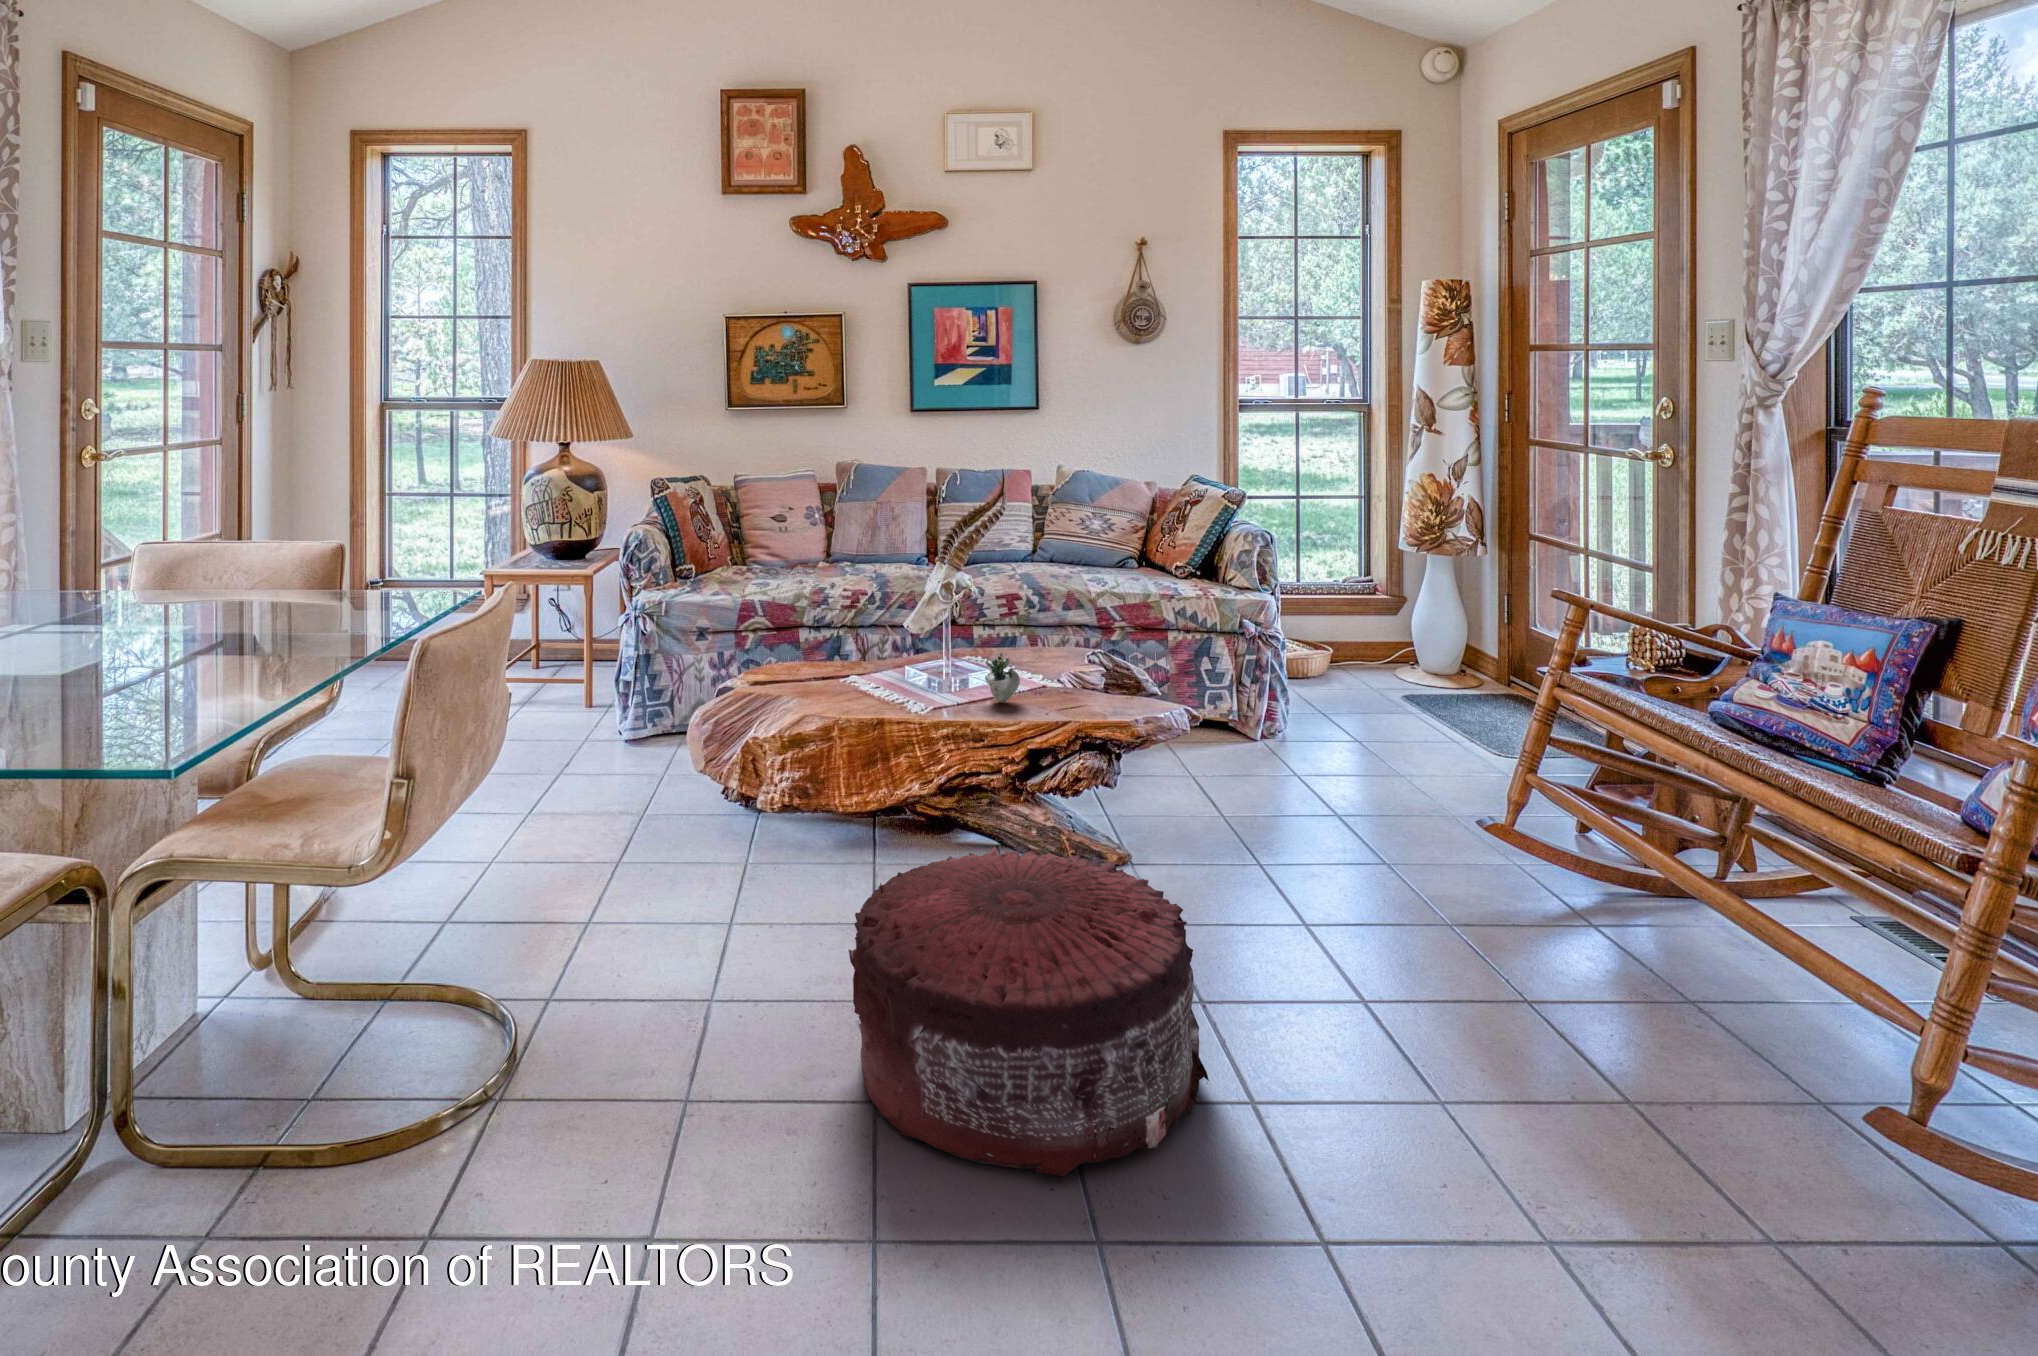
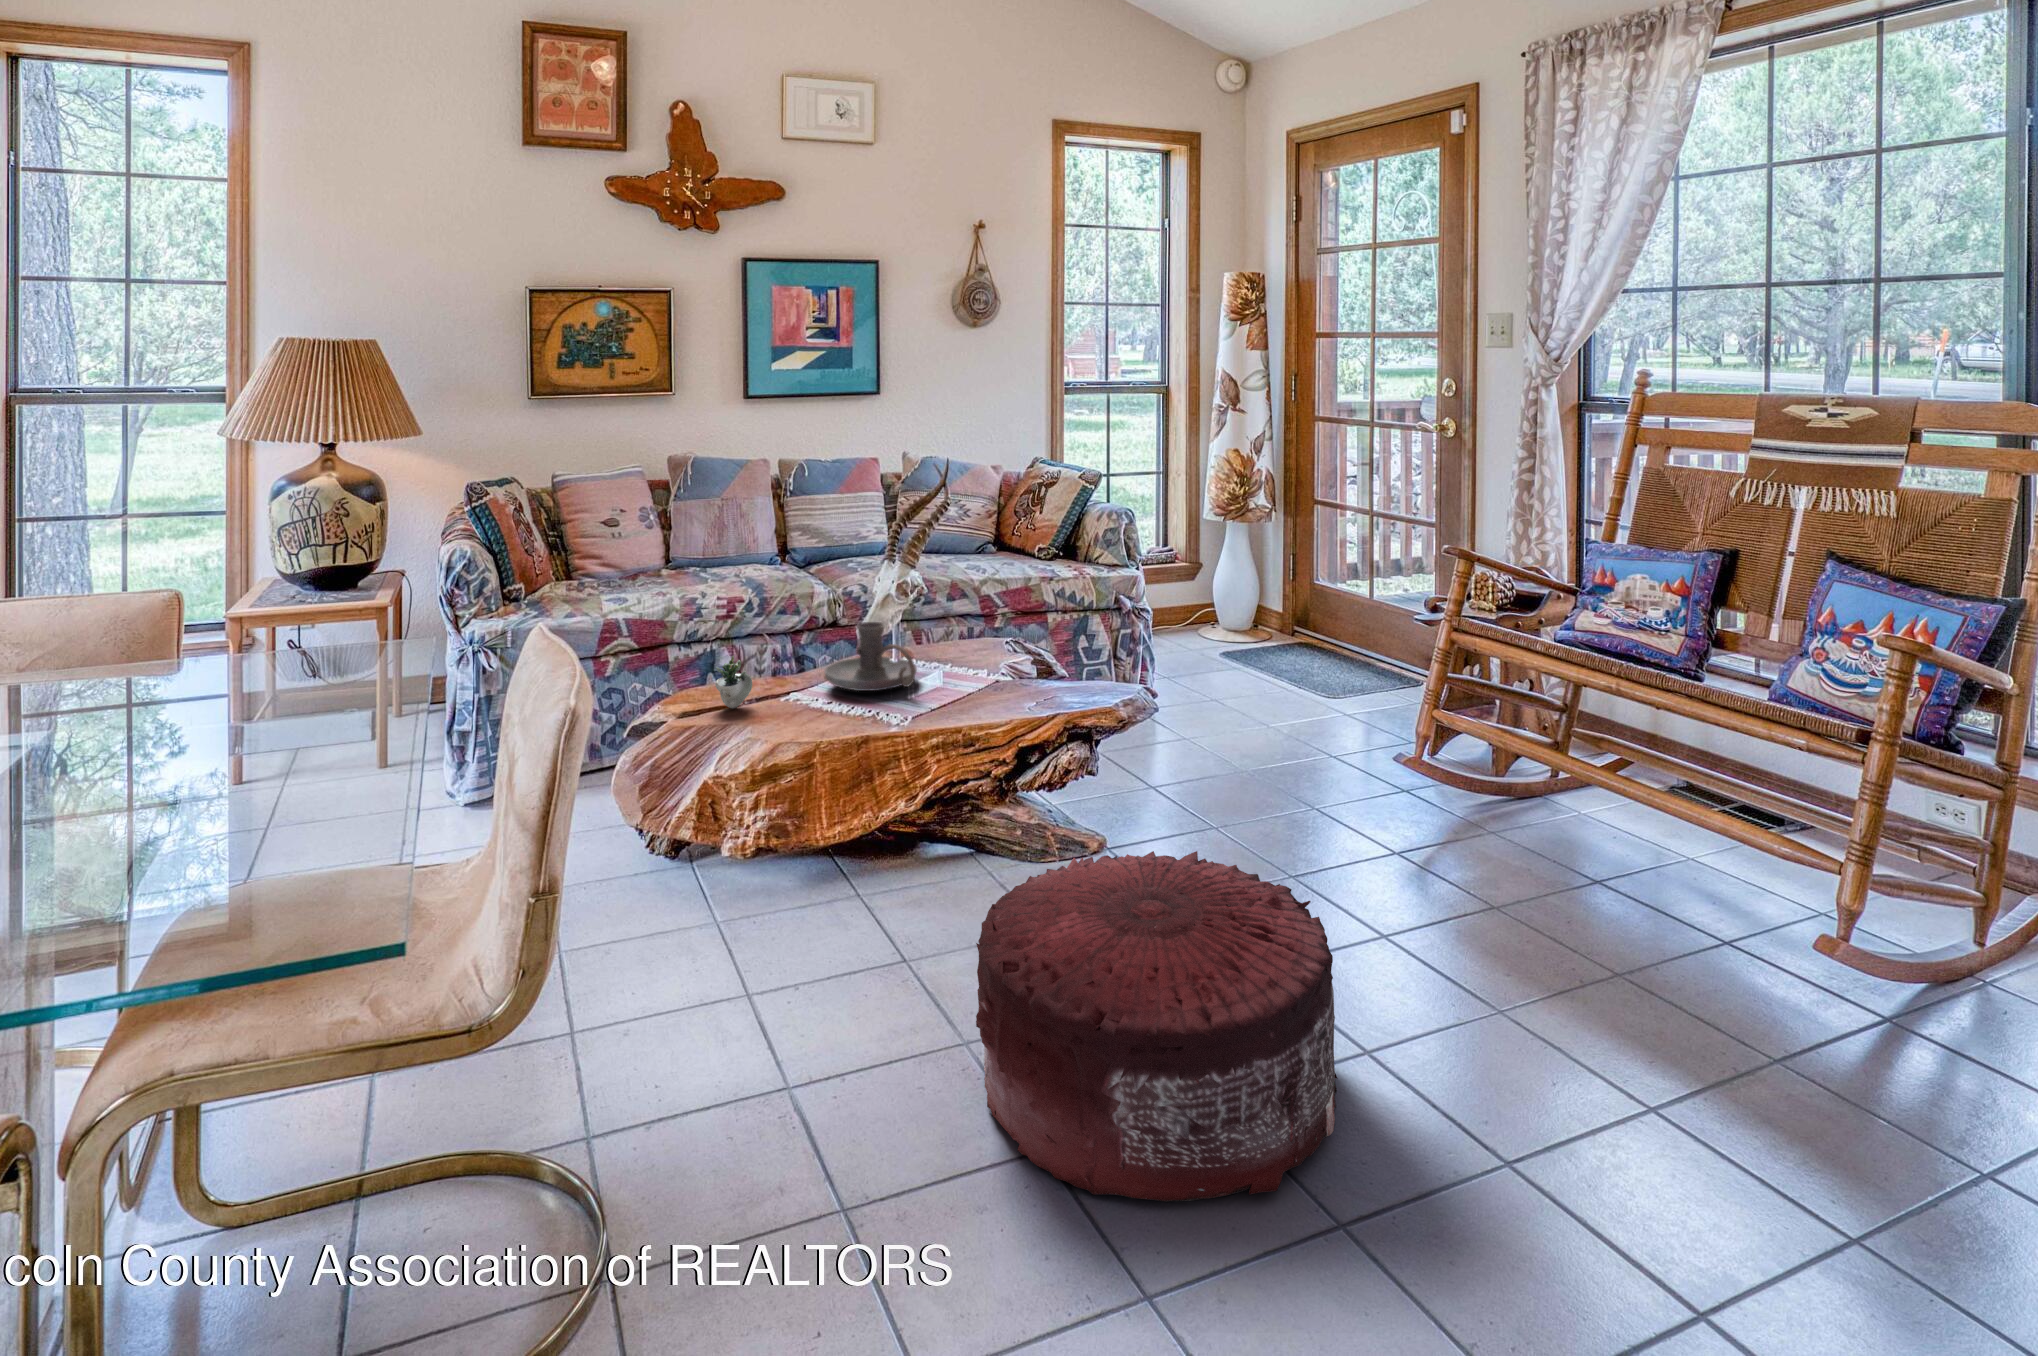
candle holder: none [883,619,968,682] -> present [824,622,917,691]
succulent plant: present [985,652,1038,703] -> present [715,656,775,708]

